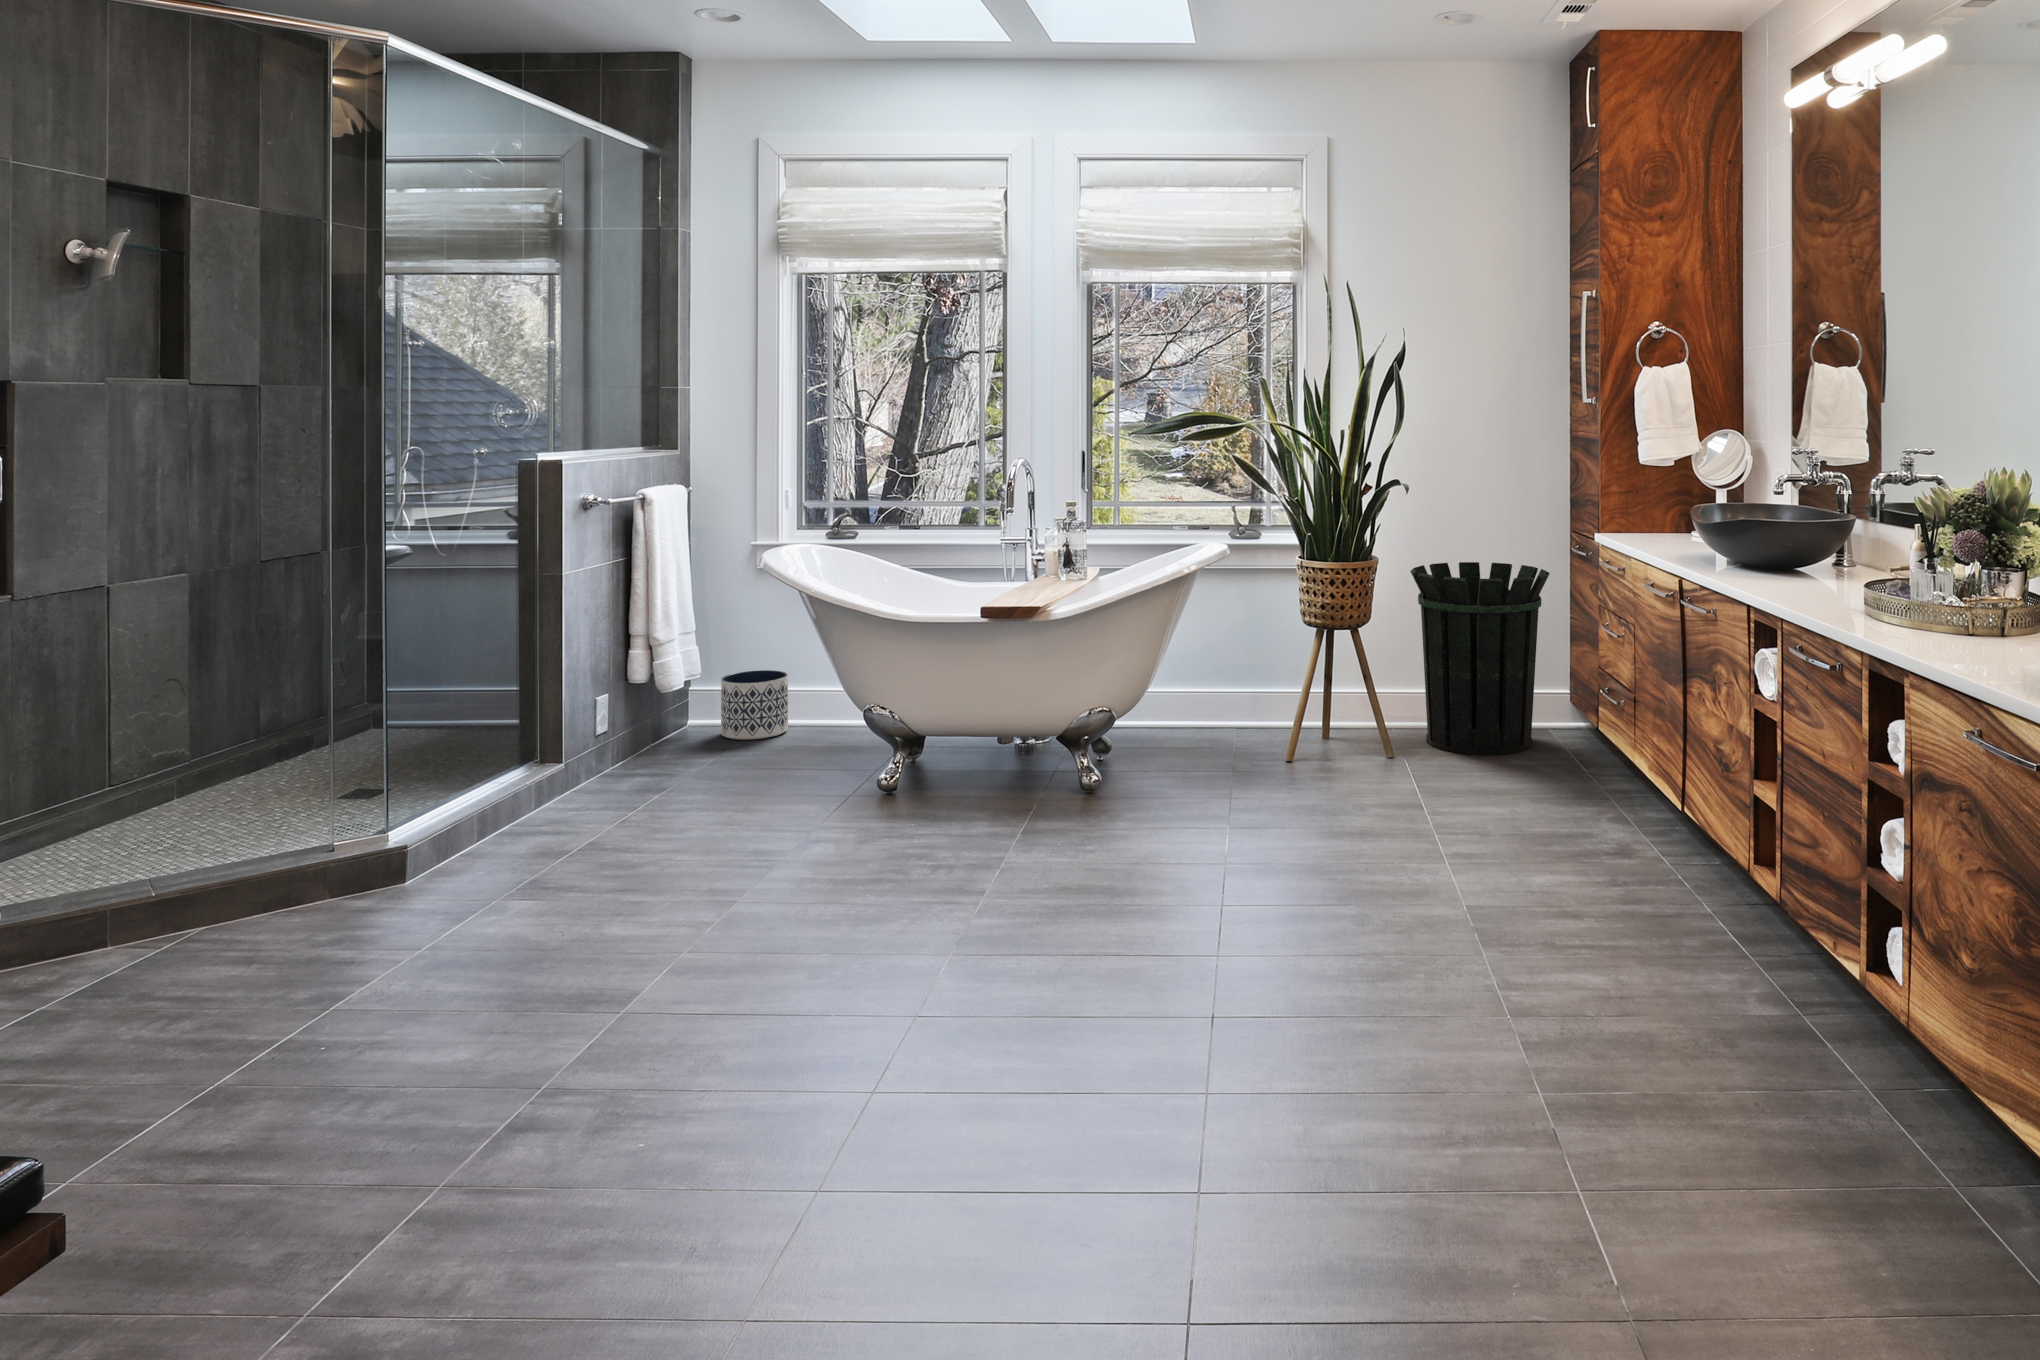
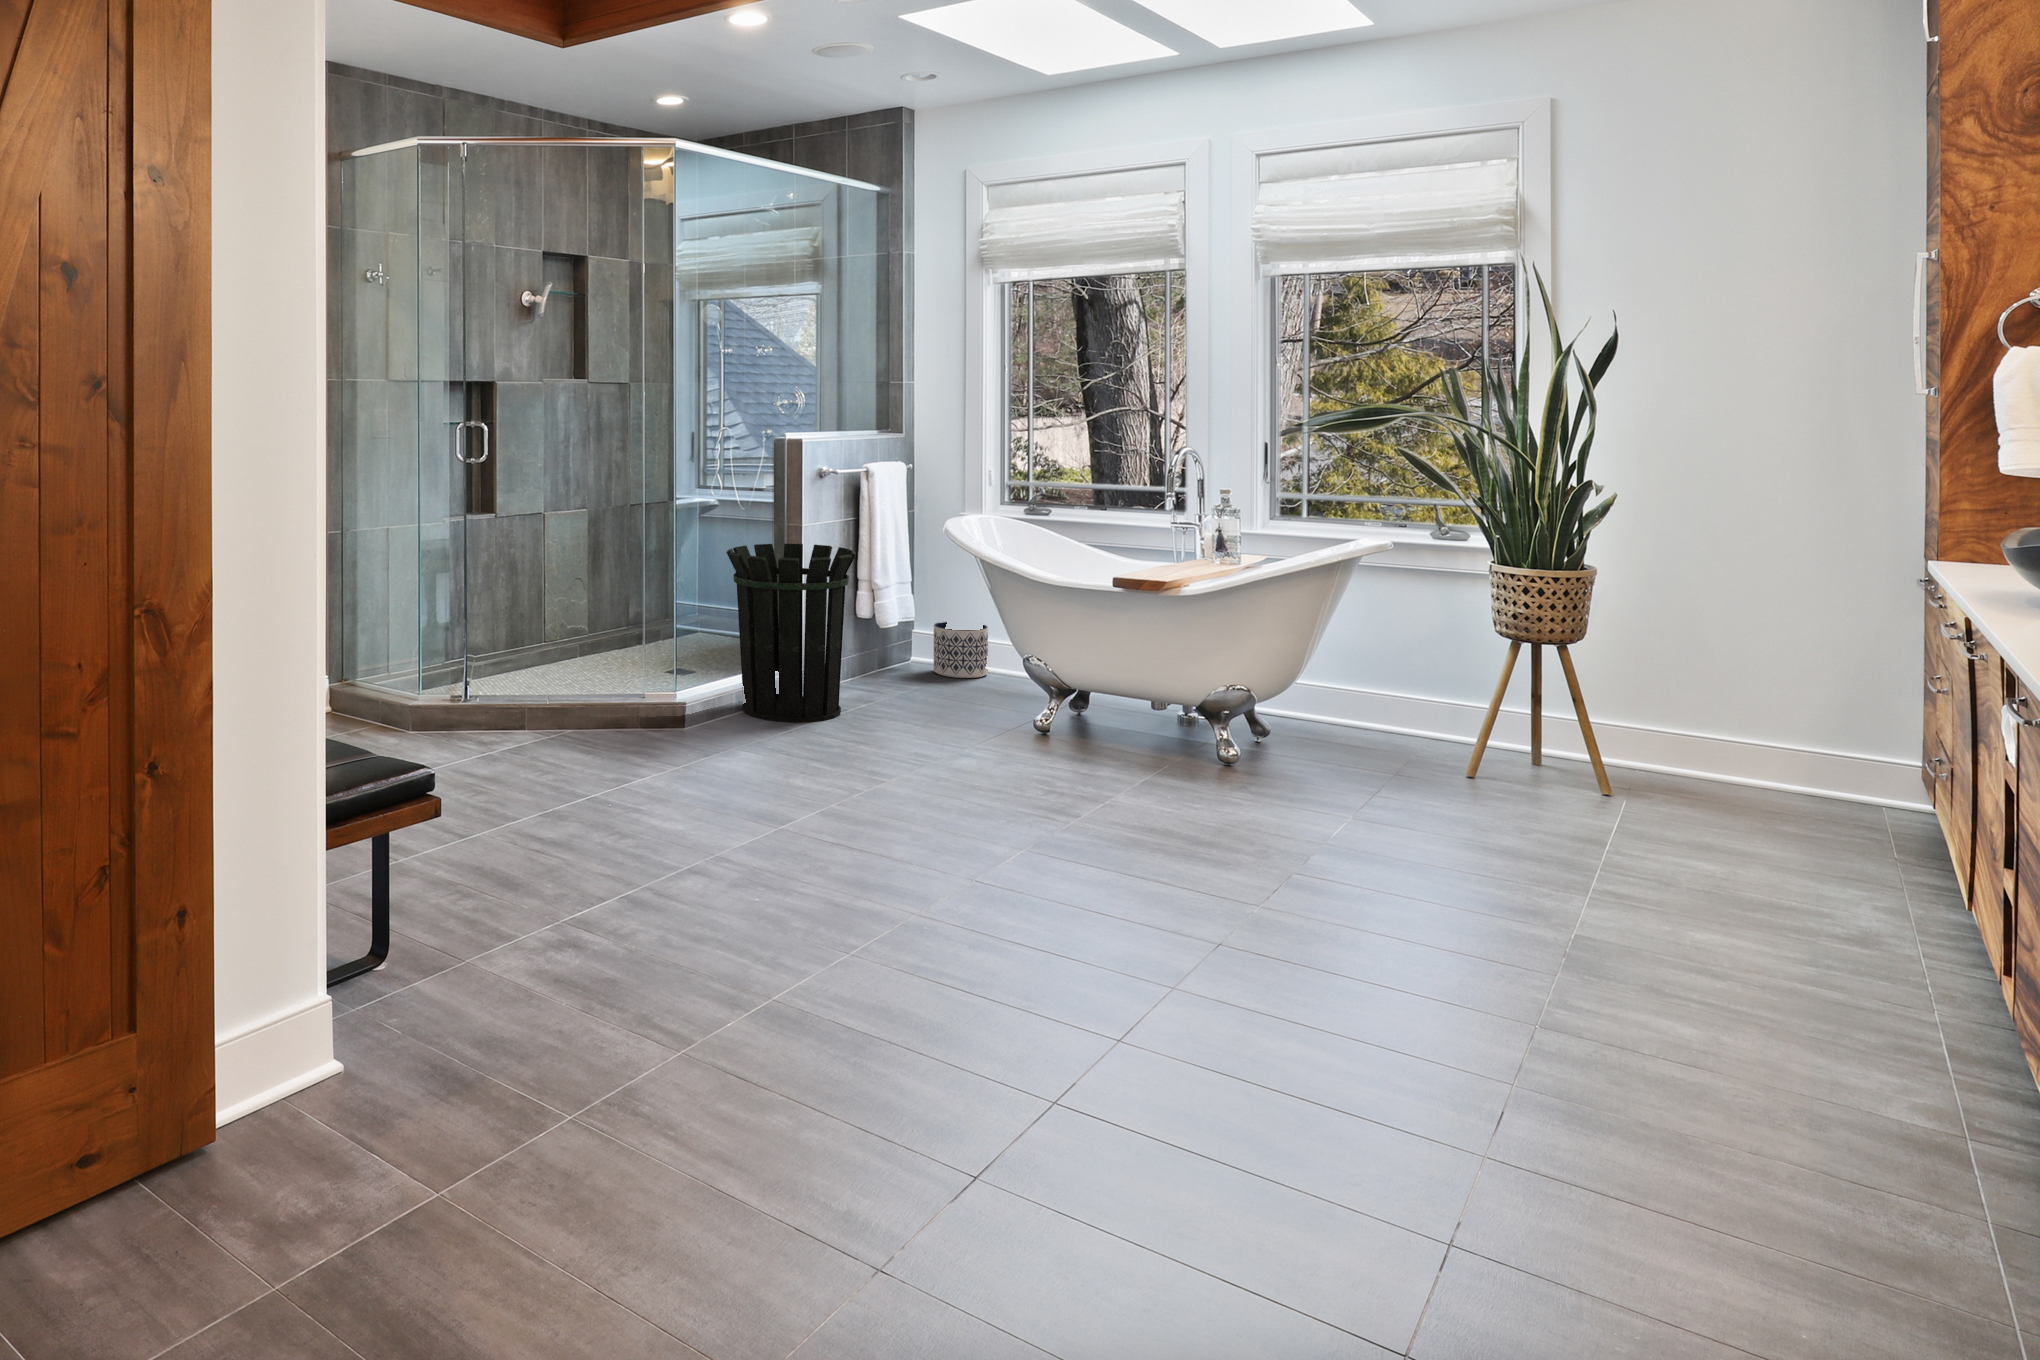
waste bin: present [1410,562,1550,755] -> present [726,544,856,722]

